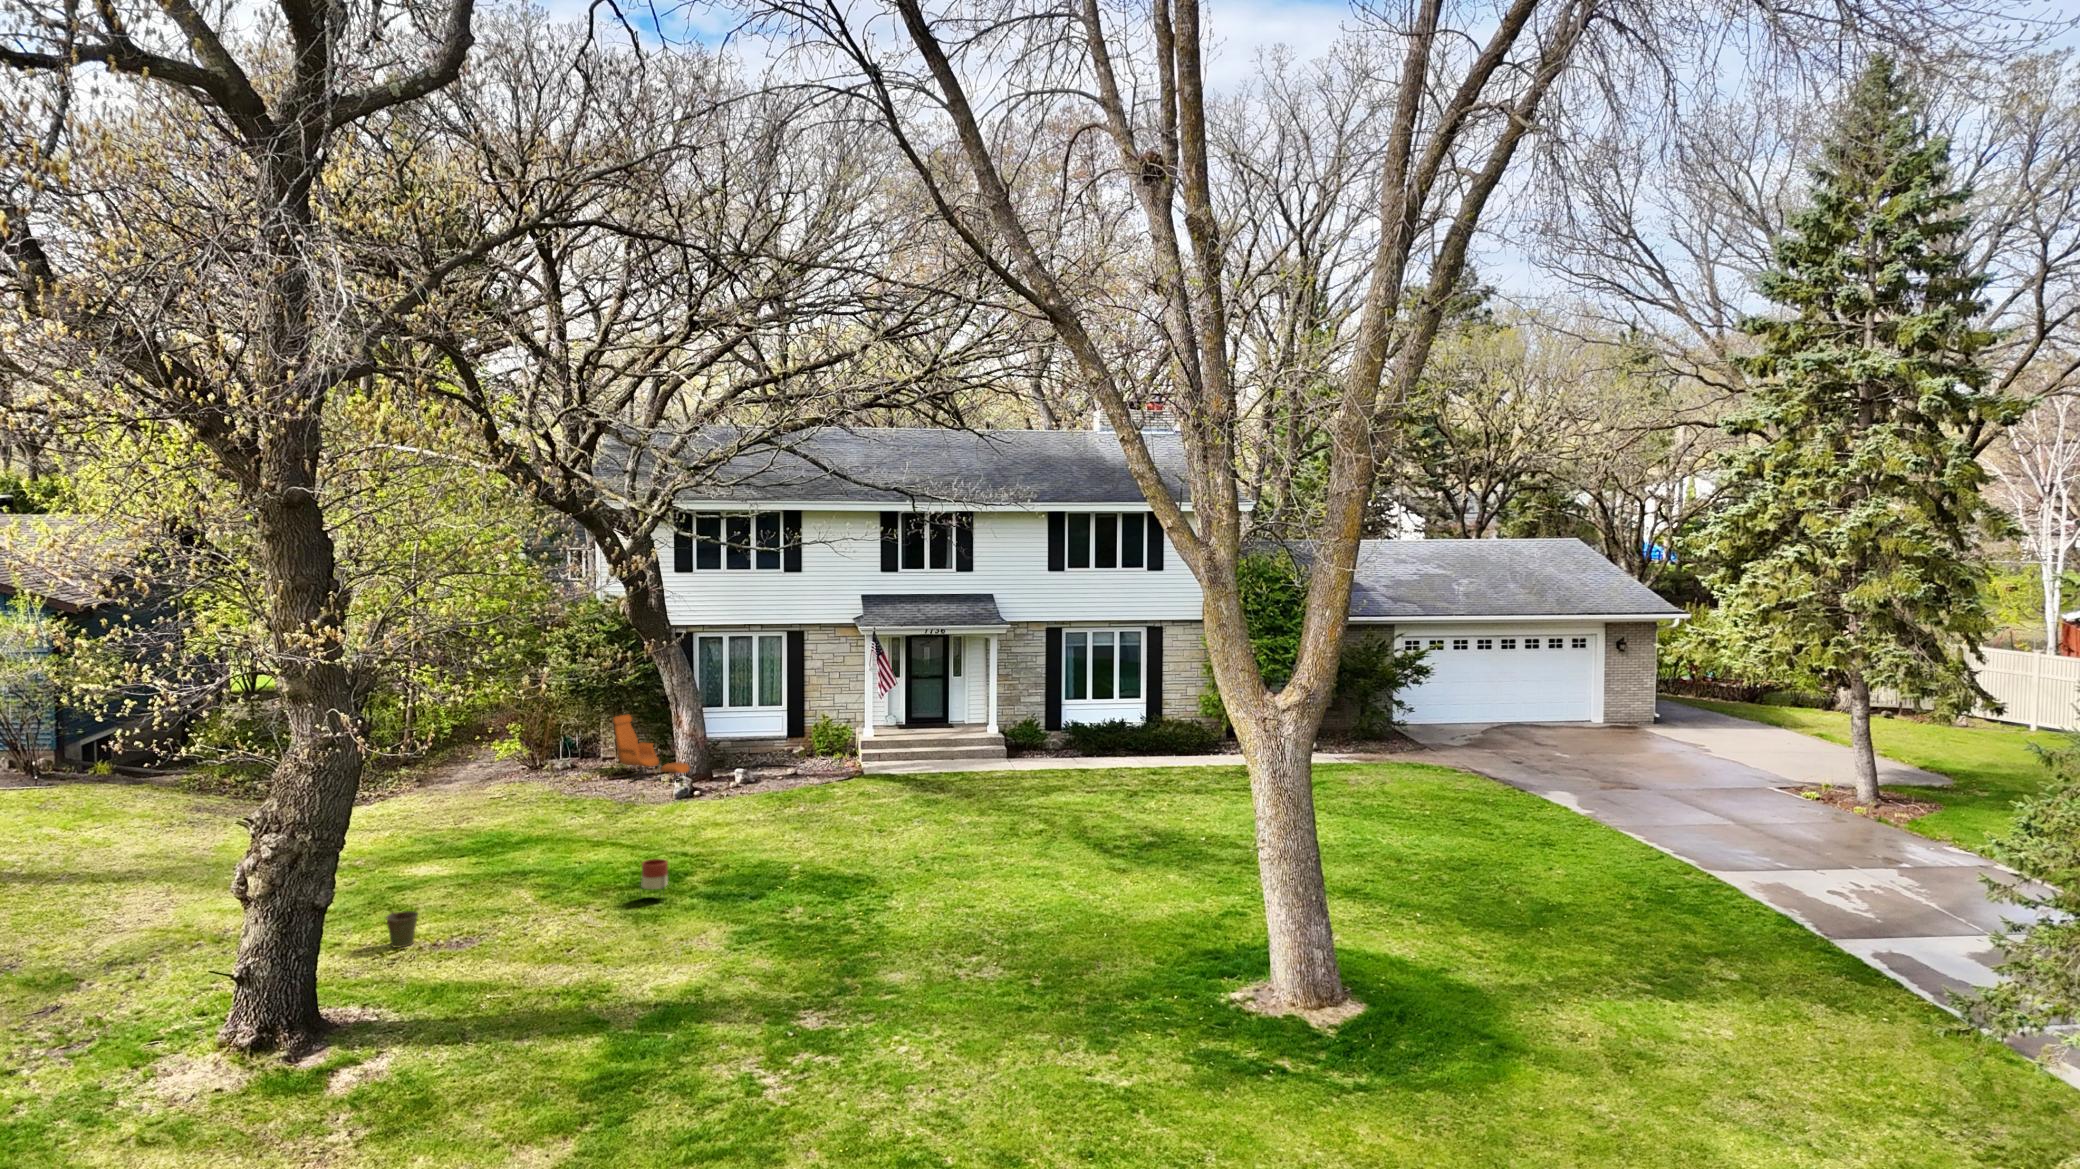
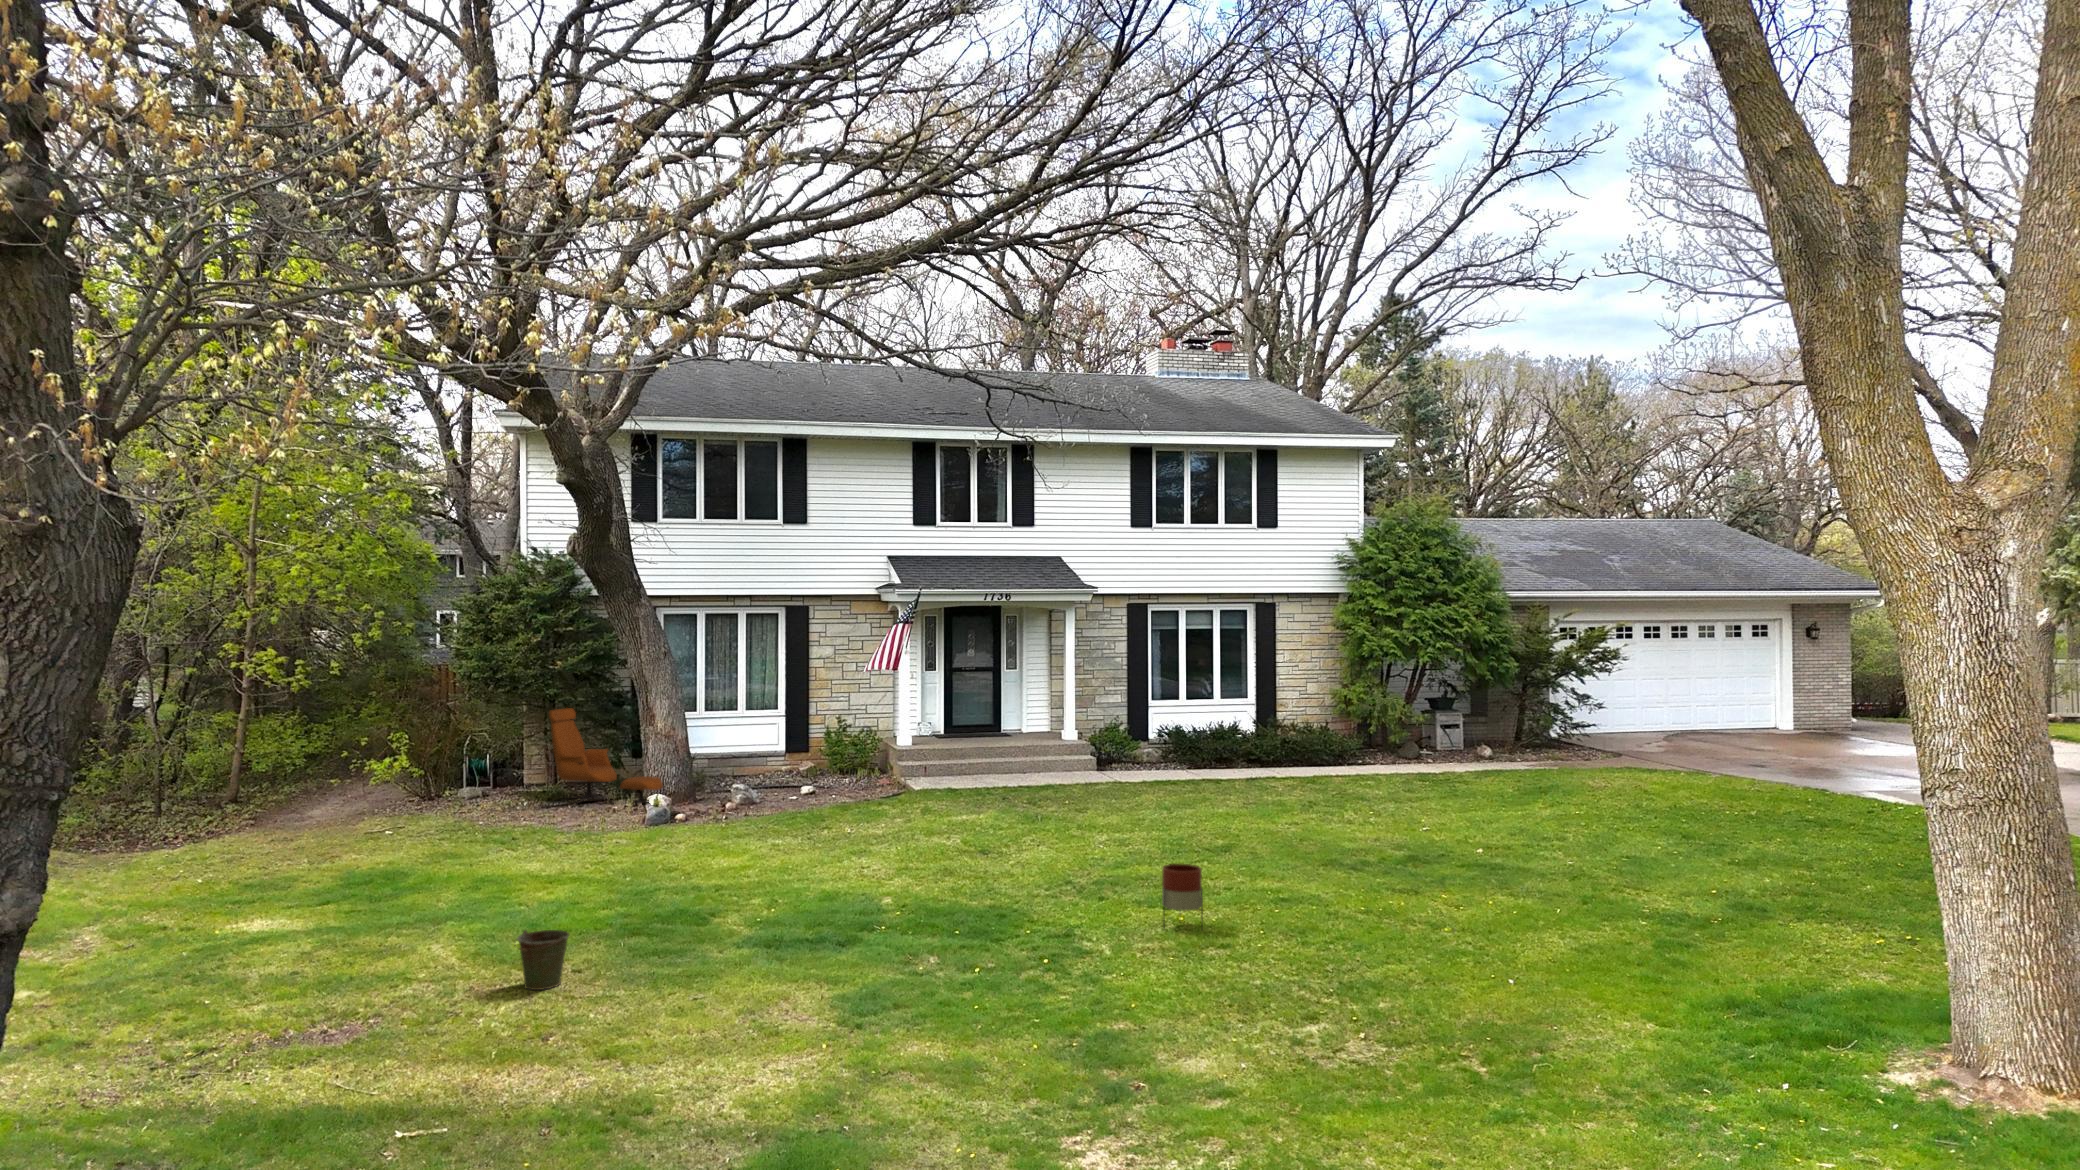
planter: present [641,859,668,889] -> present [1162,864,1203,926]
bucket: present [386,911,418,948] -> present [514,930,570,990]

